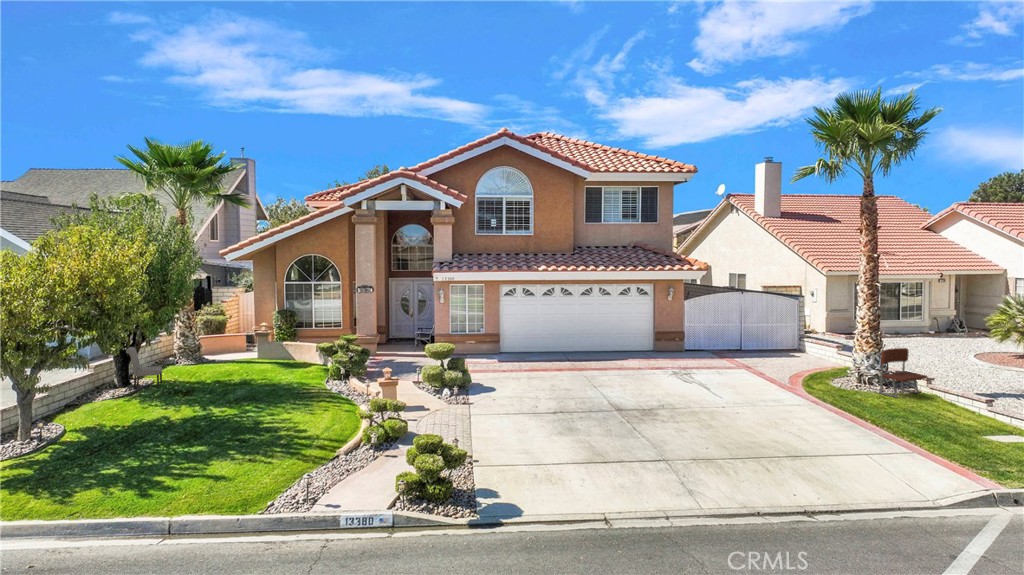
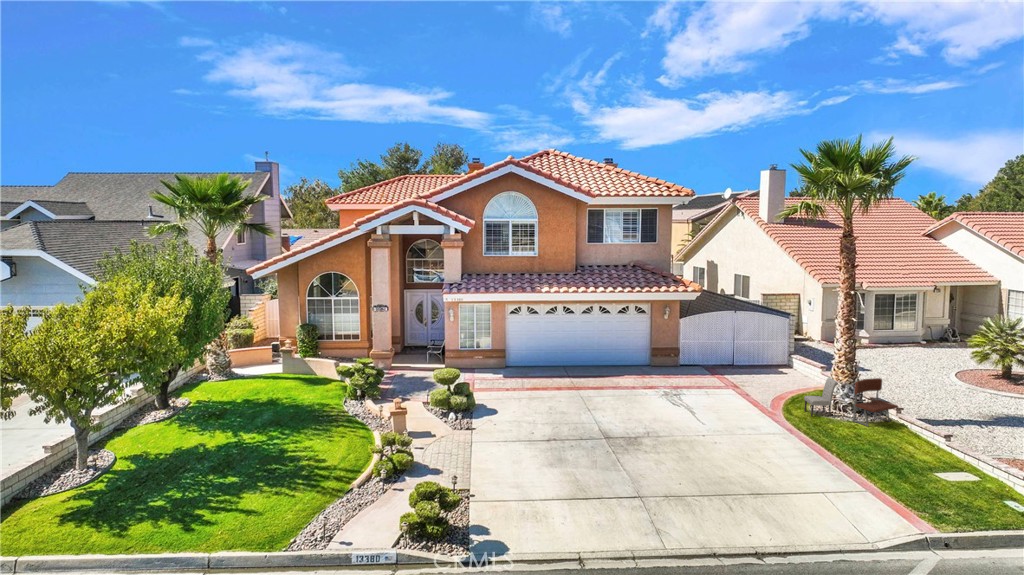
chair: present [126,347,162,389] -> present [804,378,838,417]

